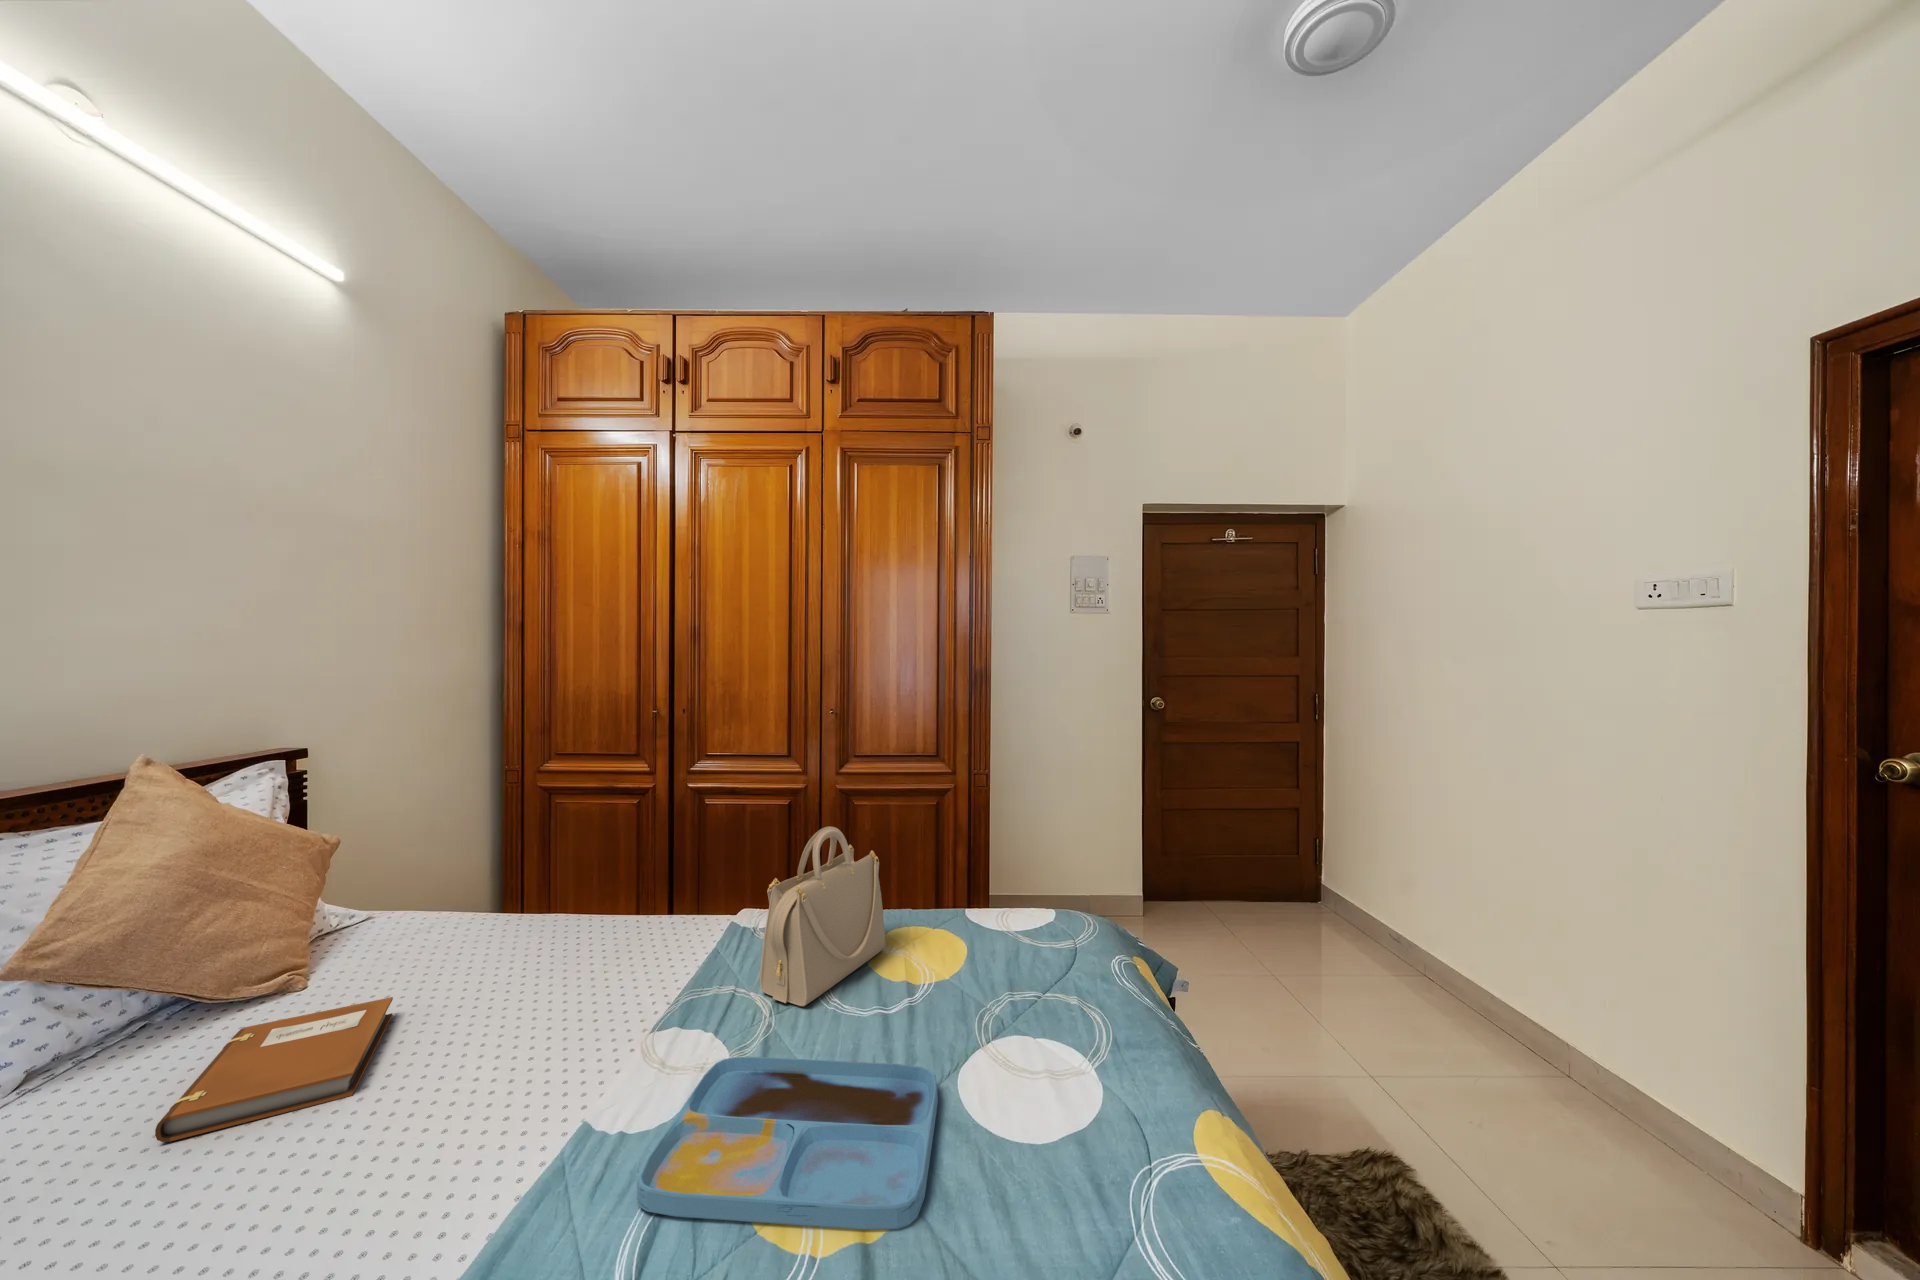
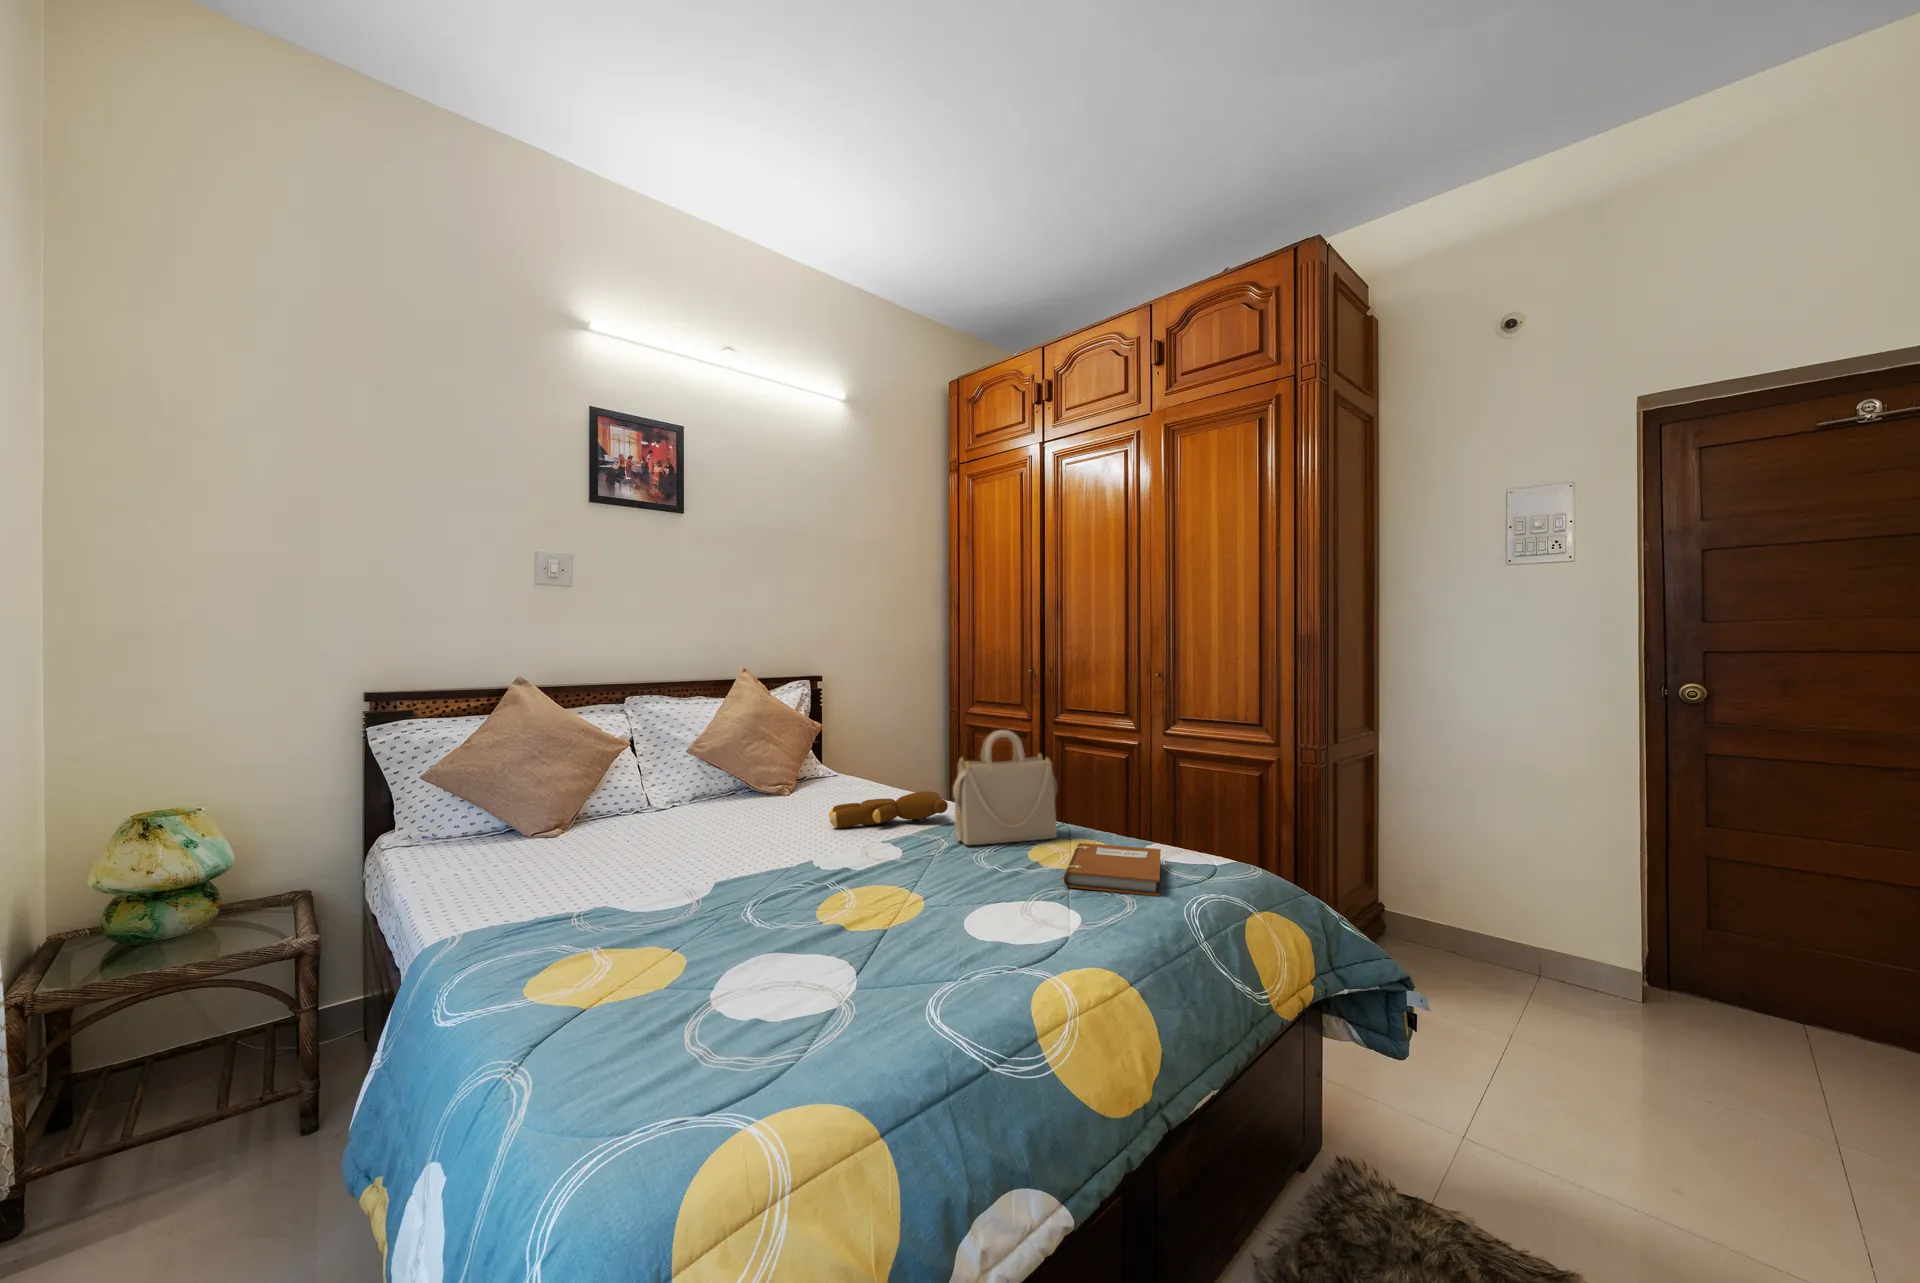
teddy bear: none [503,926,714,1052] -> present [829,791,948,828]
notebook: present [155,997,393,1142] -> present [1064,843,1161,896]
tray: present [637,1057,938,1230] -> none [808,843,976,912]

